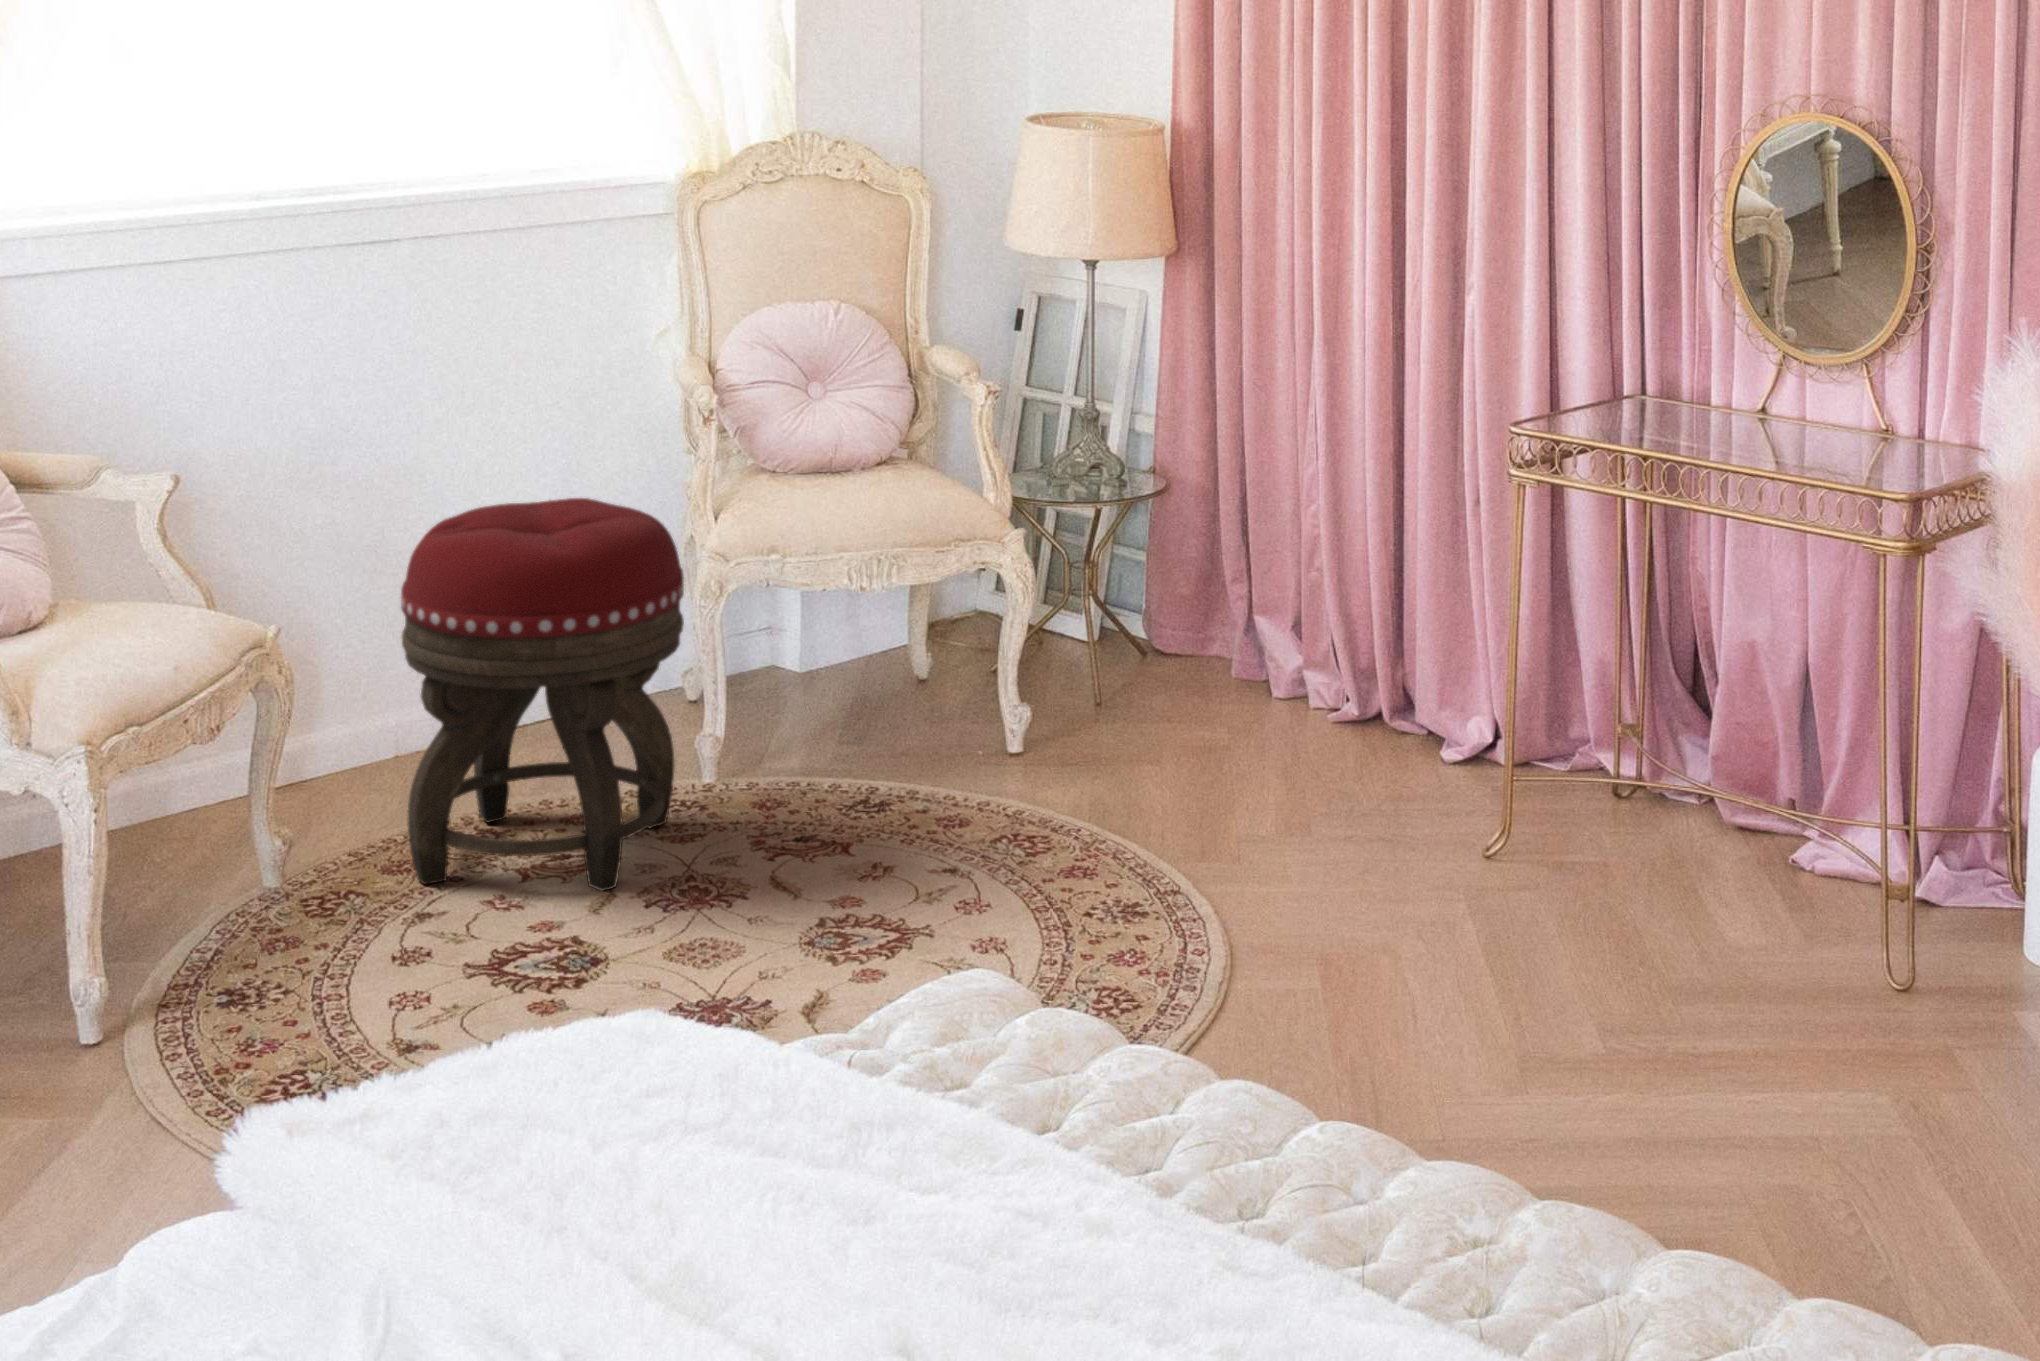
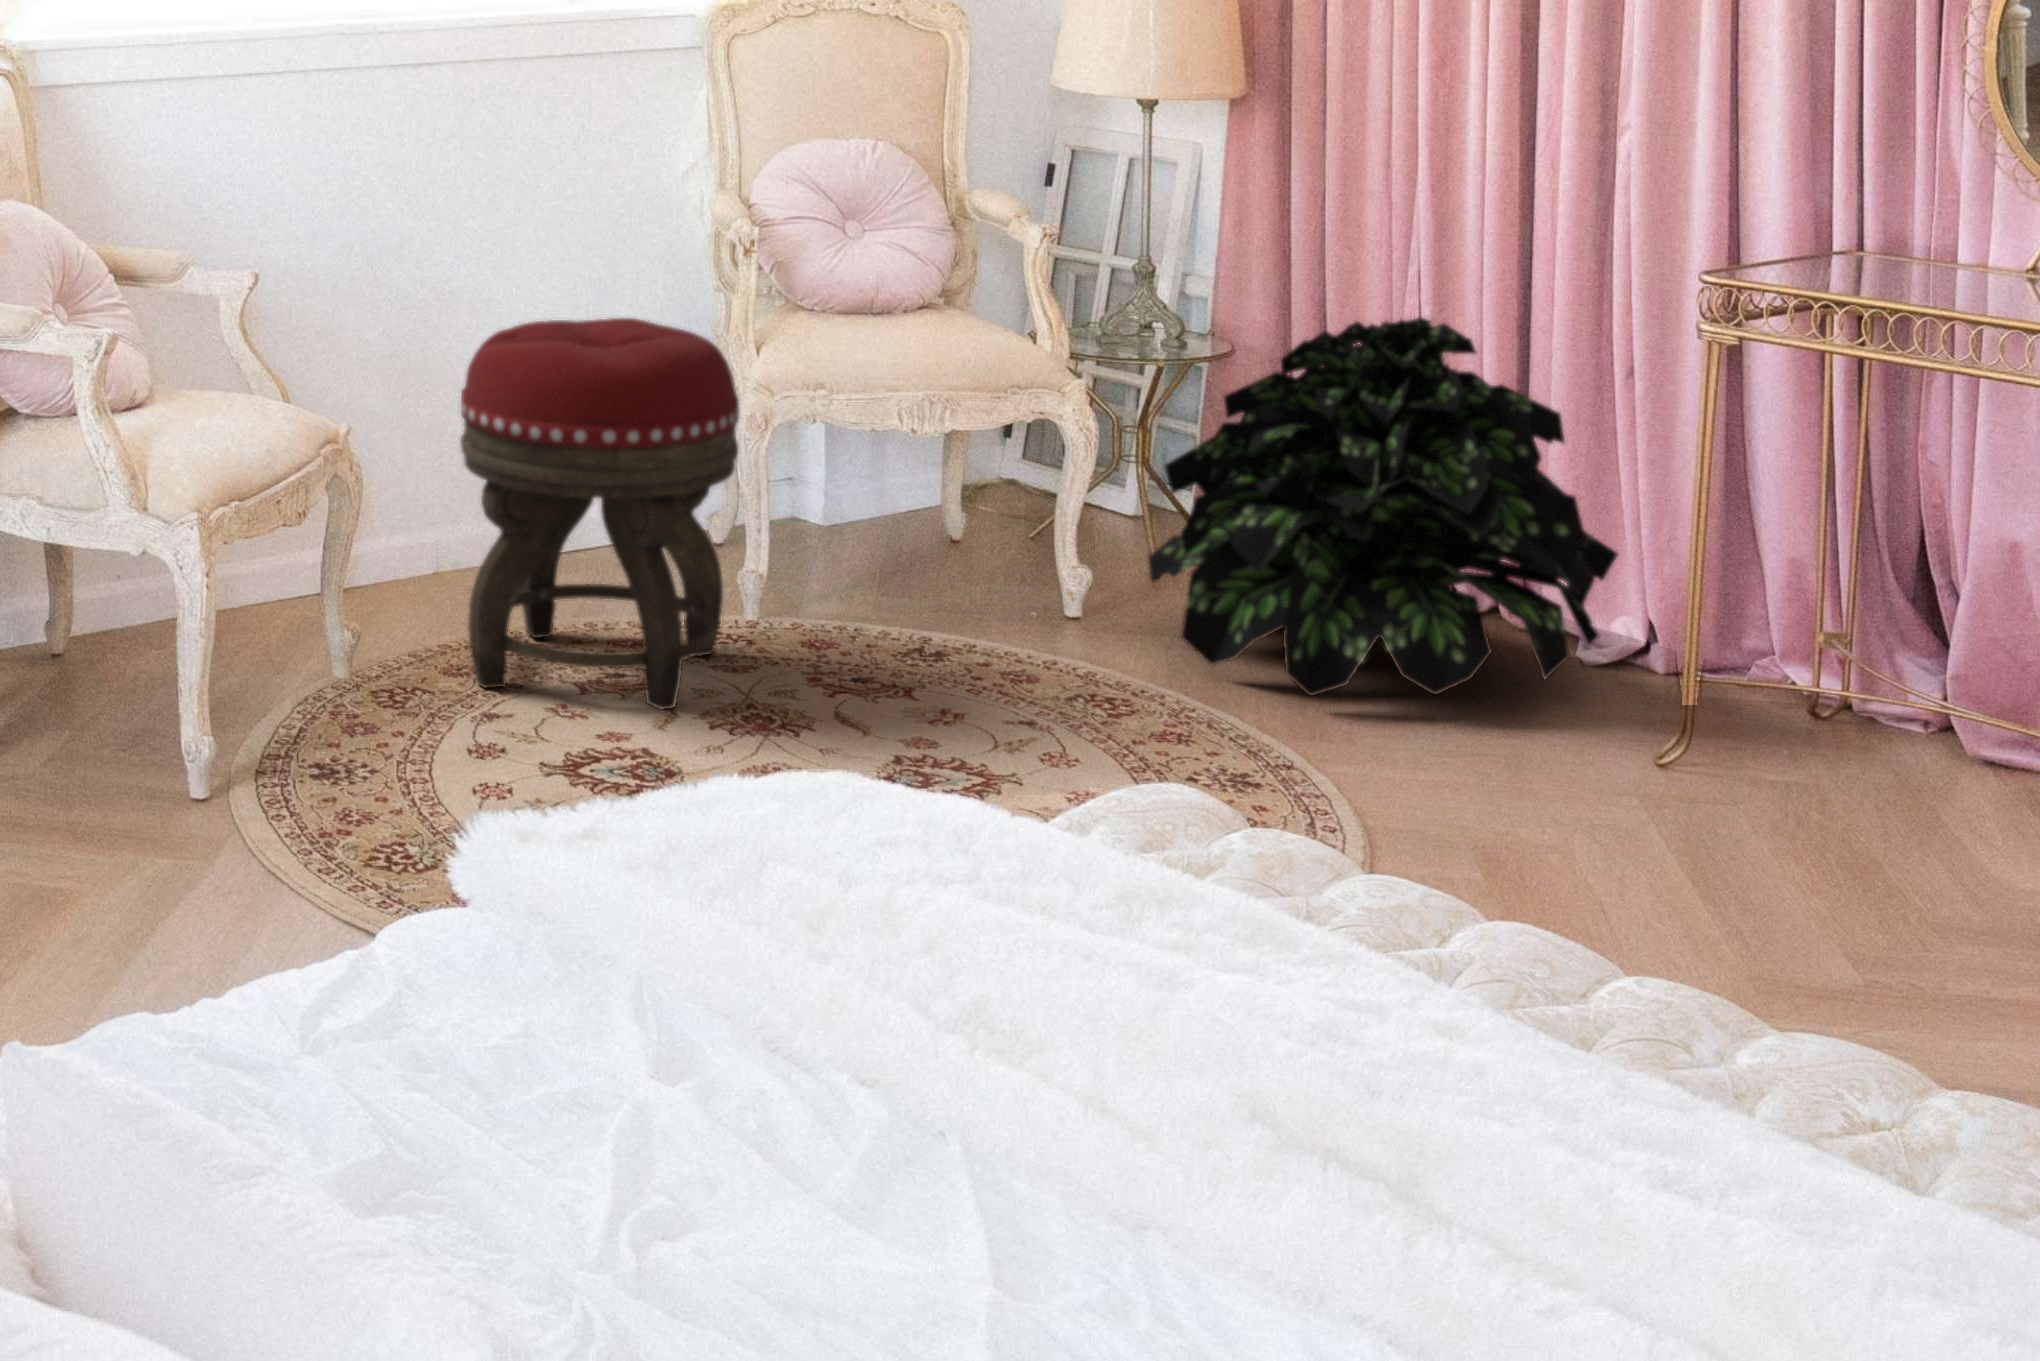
potted plant: none [1077,463,1469,820] -> present [1148,318,1618,696]

